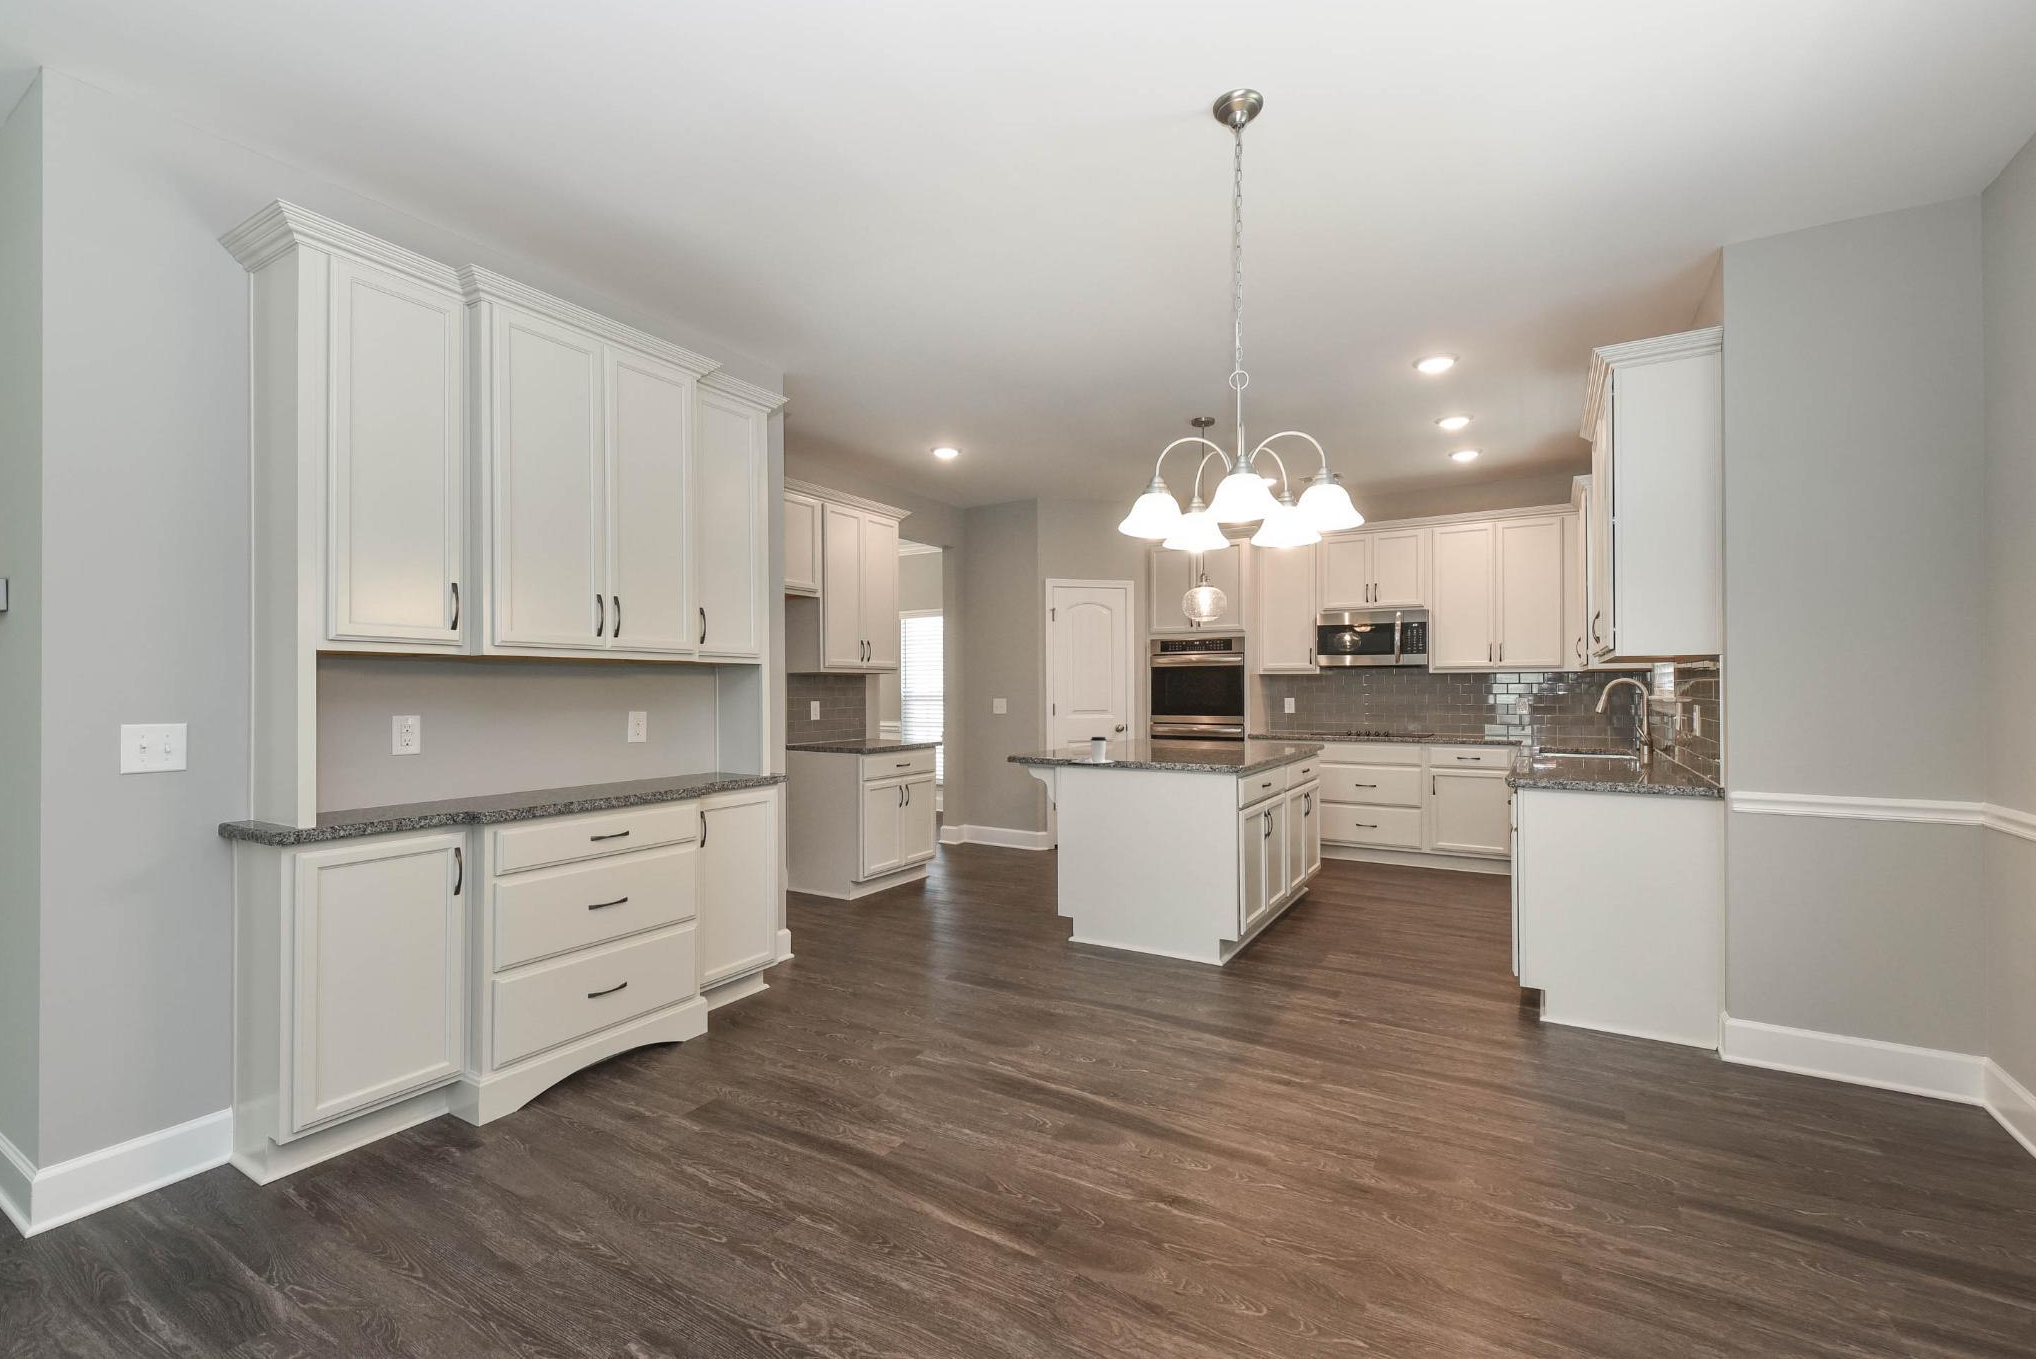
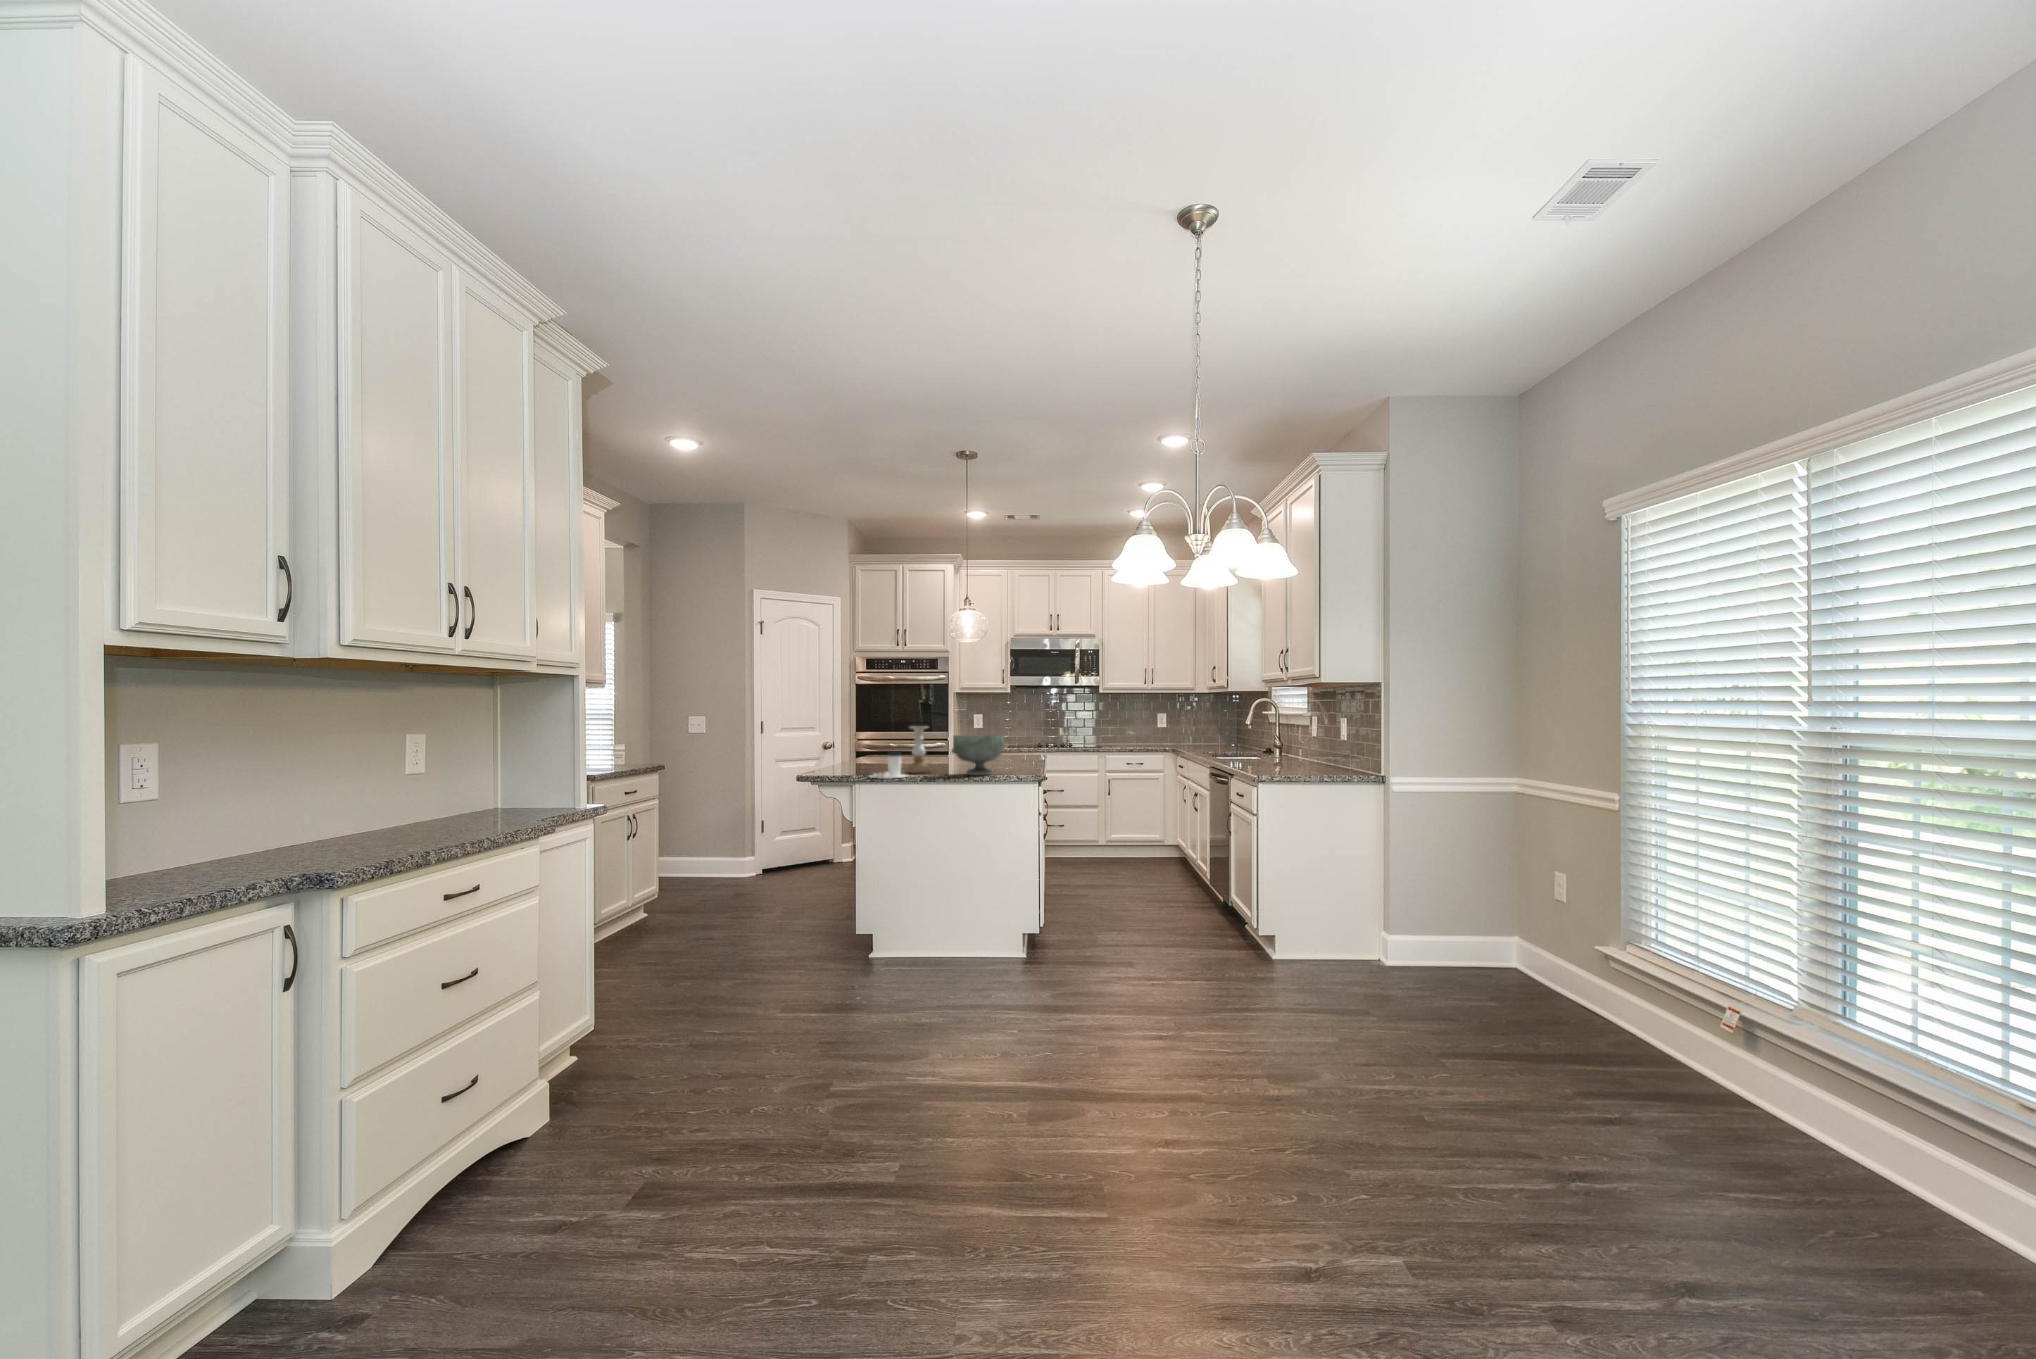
candle holder: none [1123,710,1147,760] -> present [906,726,932,773]
decorative bowl: none [1155,720,1214,764] -> present [953,734,1005,775]

